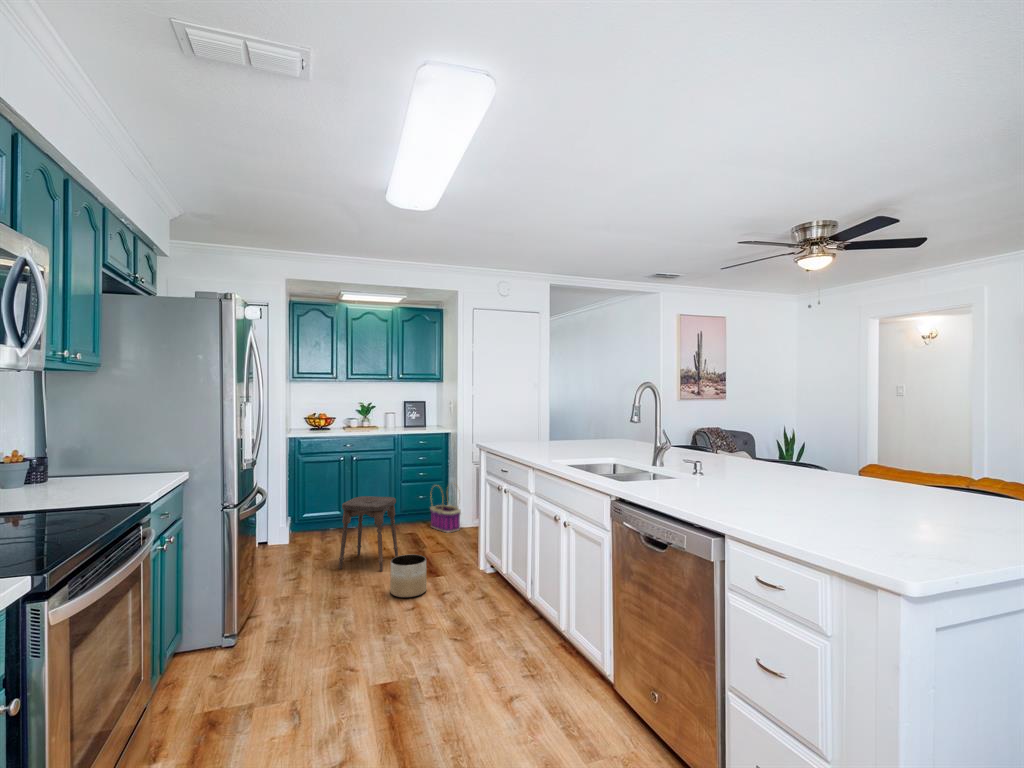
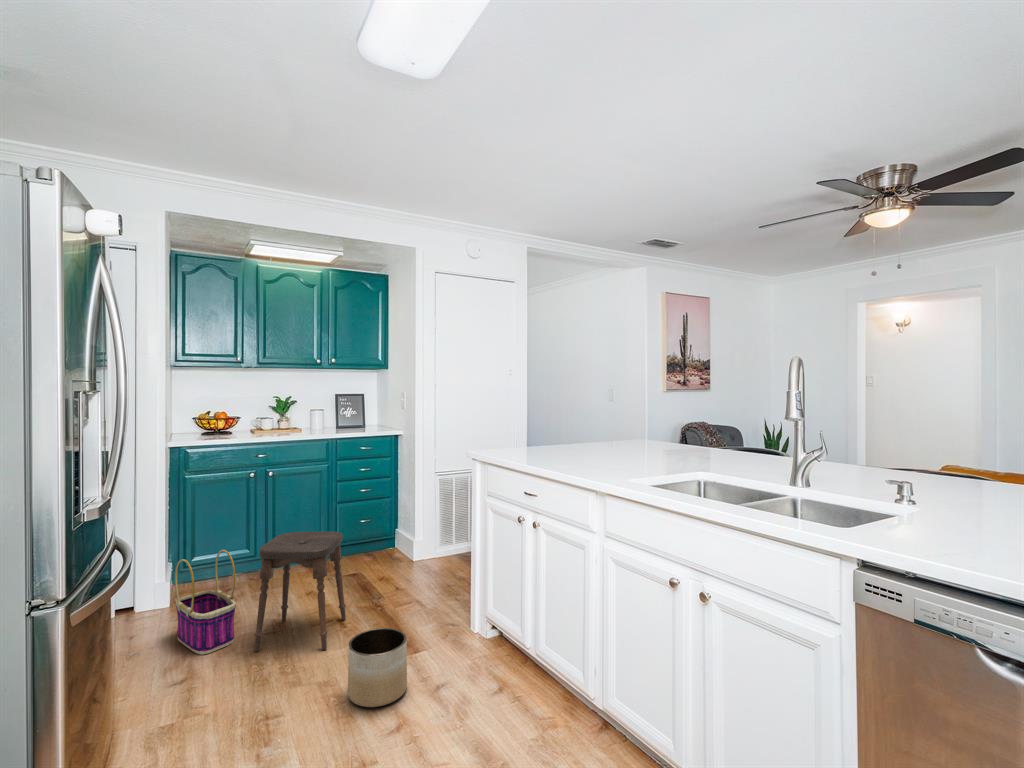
basket: present [430,487,461,533] -> present [175,550,236,655]

